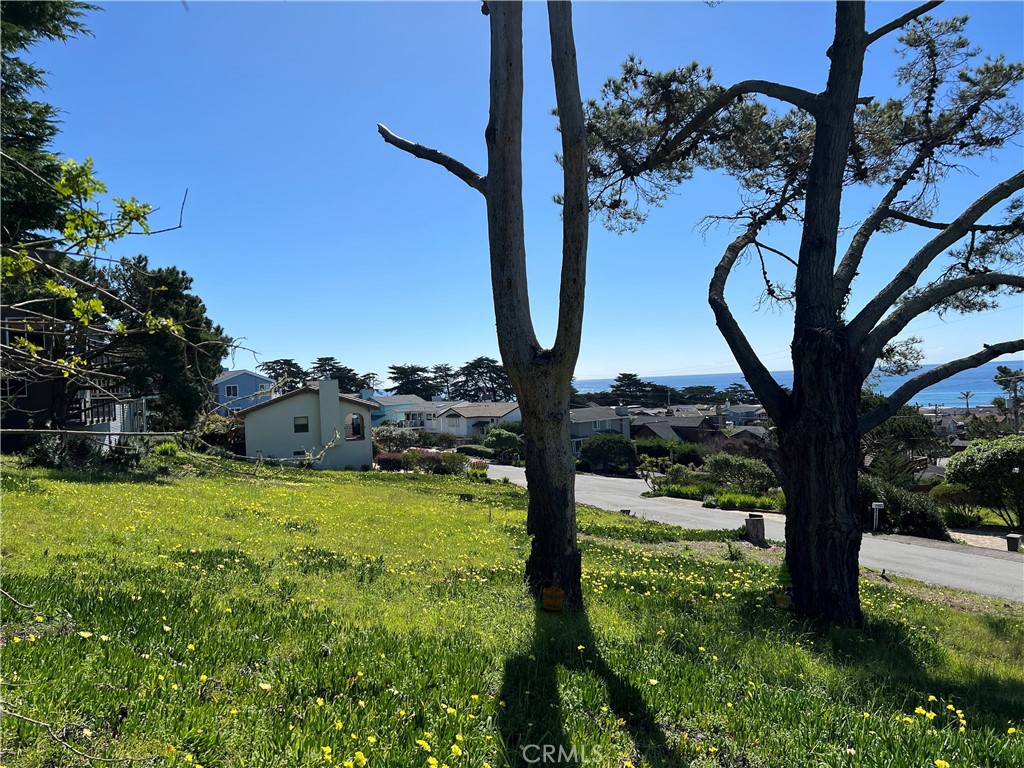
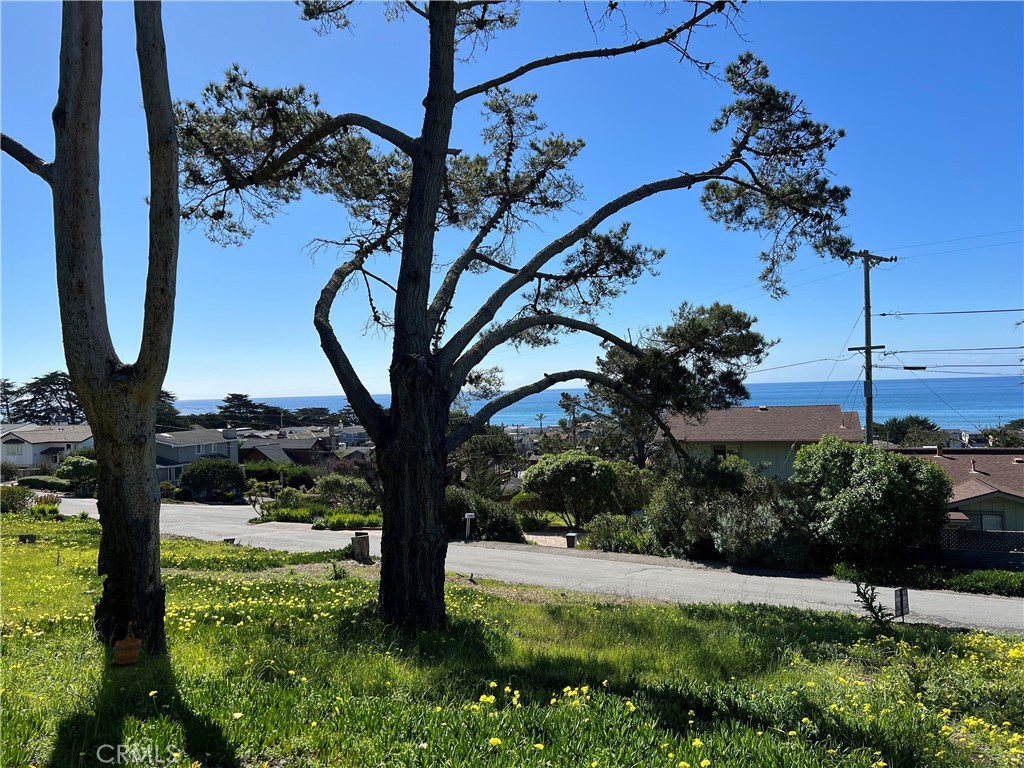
potted tree: present [774,559,792,608] -> none [366,572,382,621]

